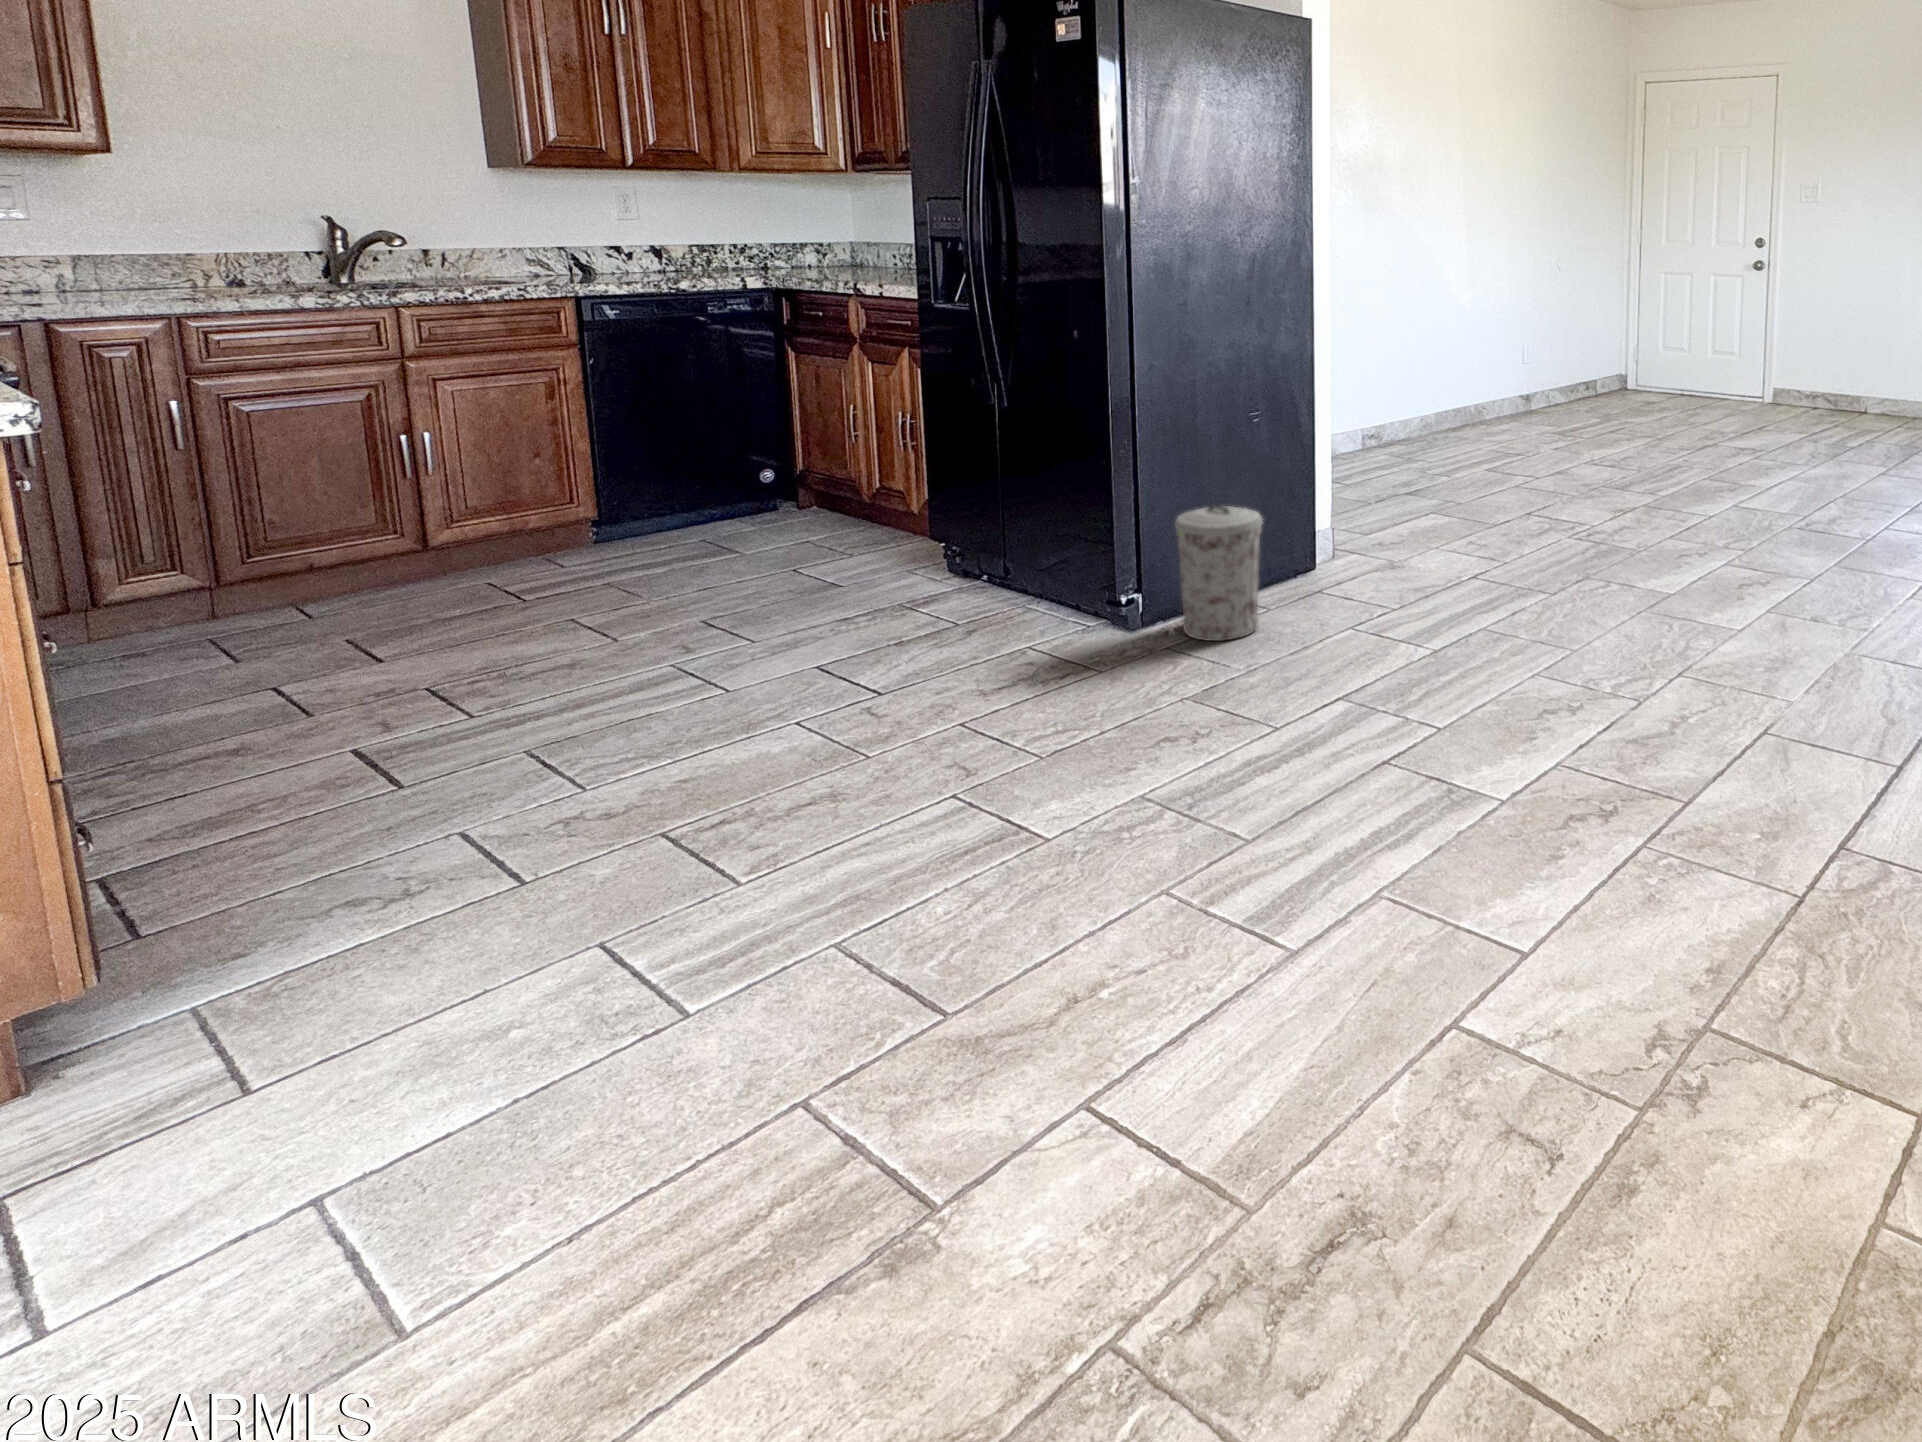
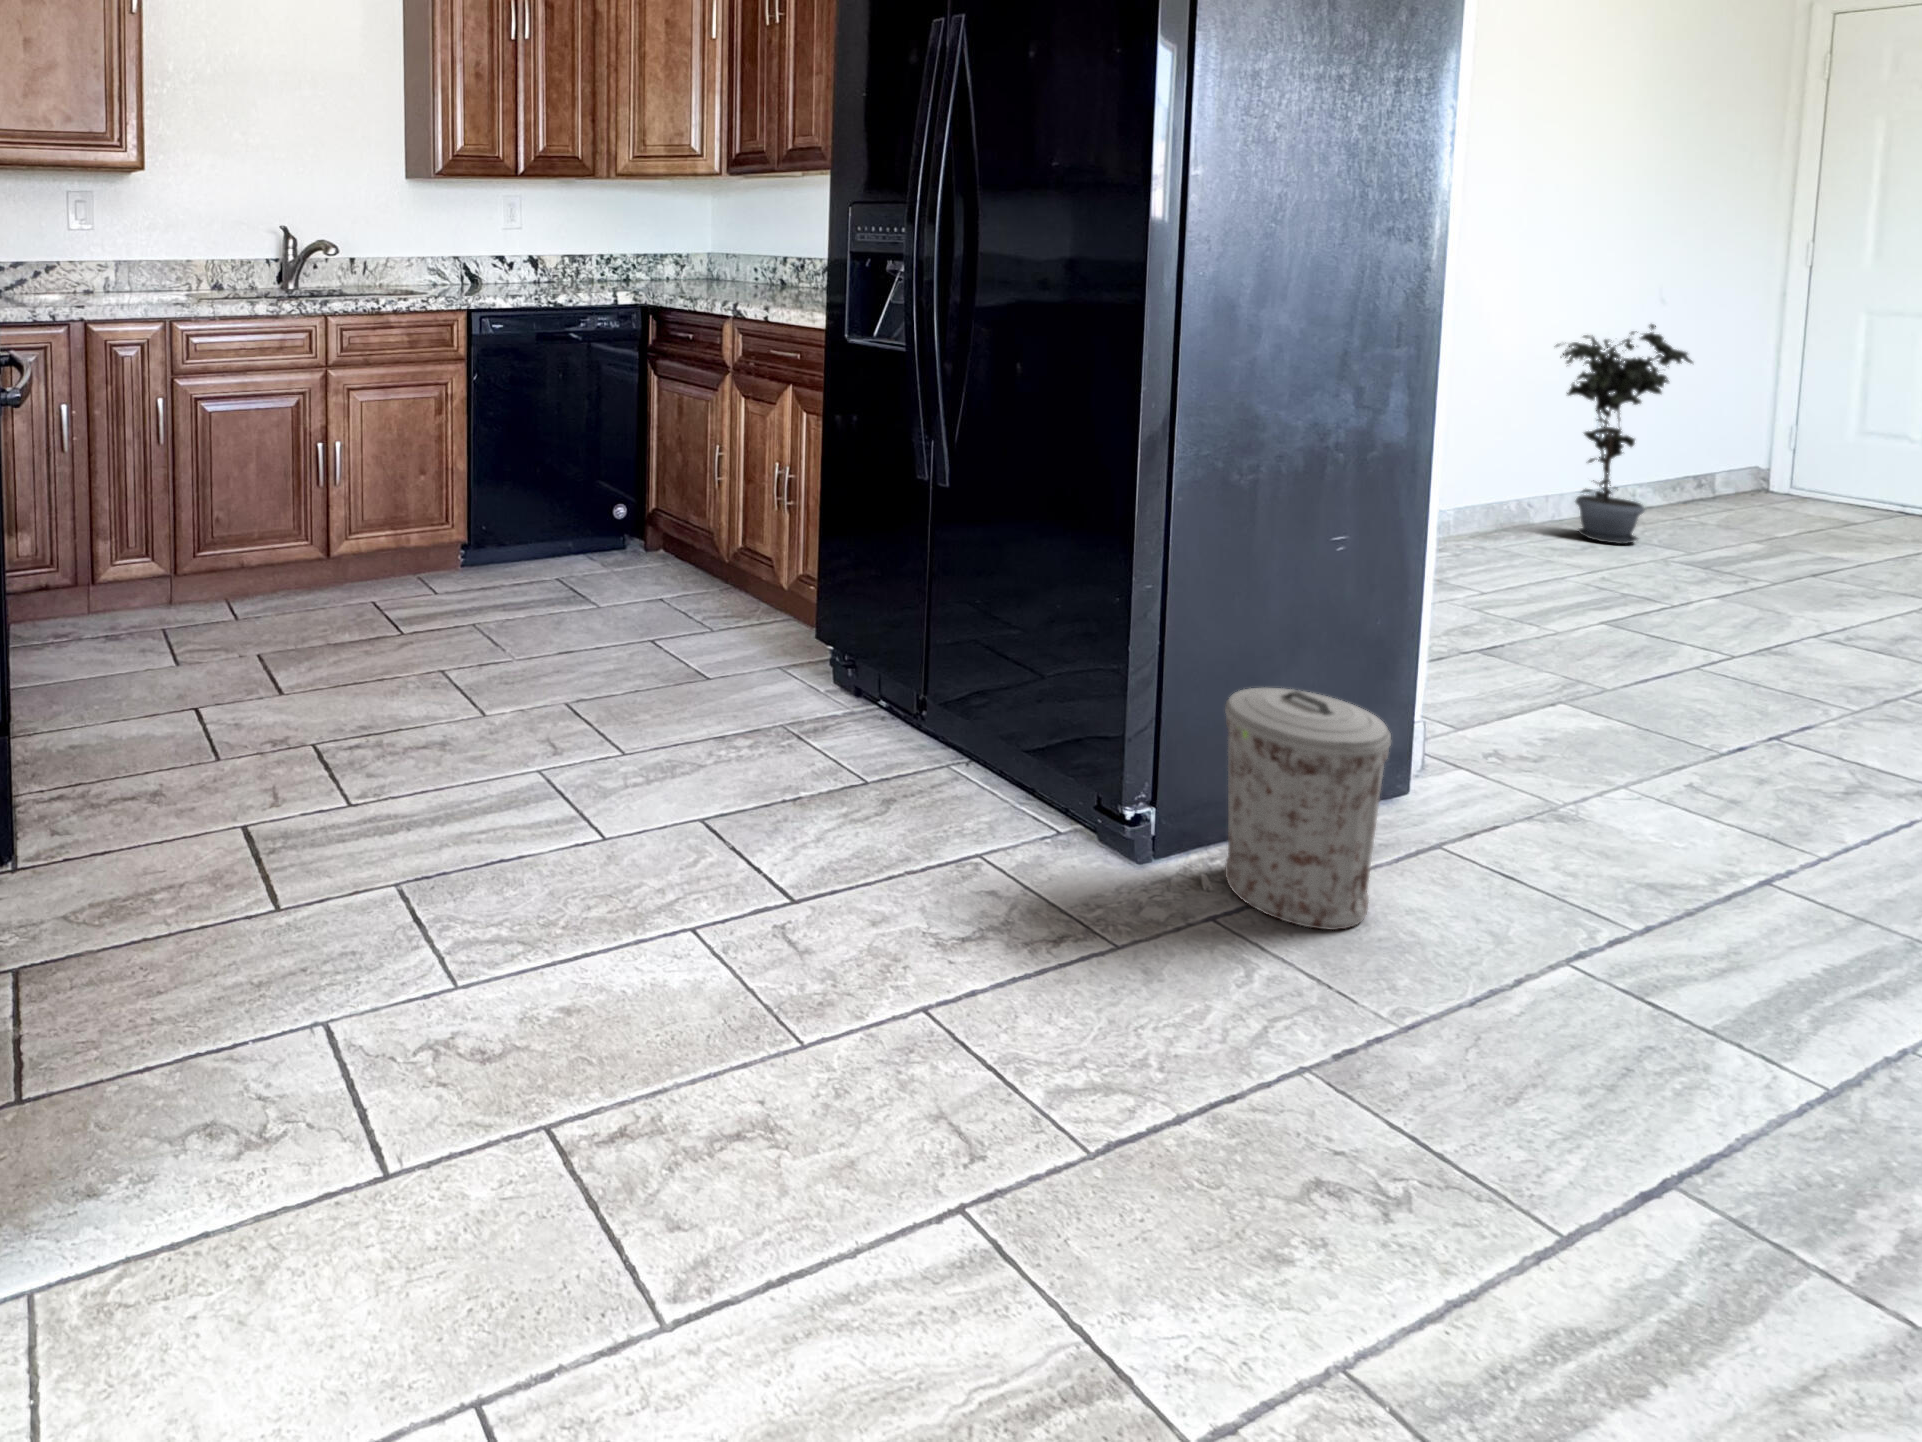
potted plant: none [1490,282,1564,427] -> present [1556,324,1693,544]

